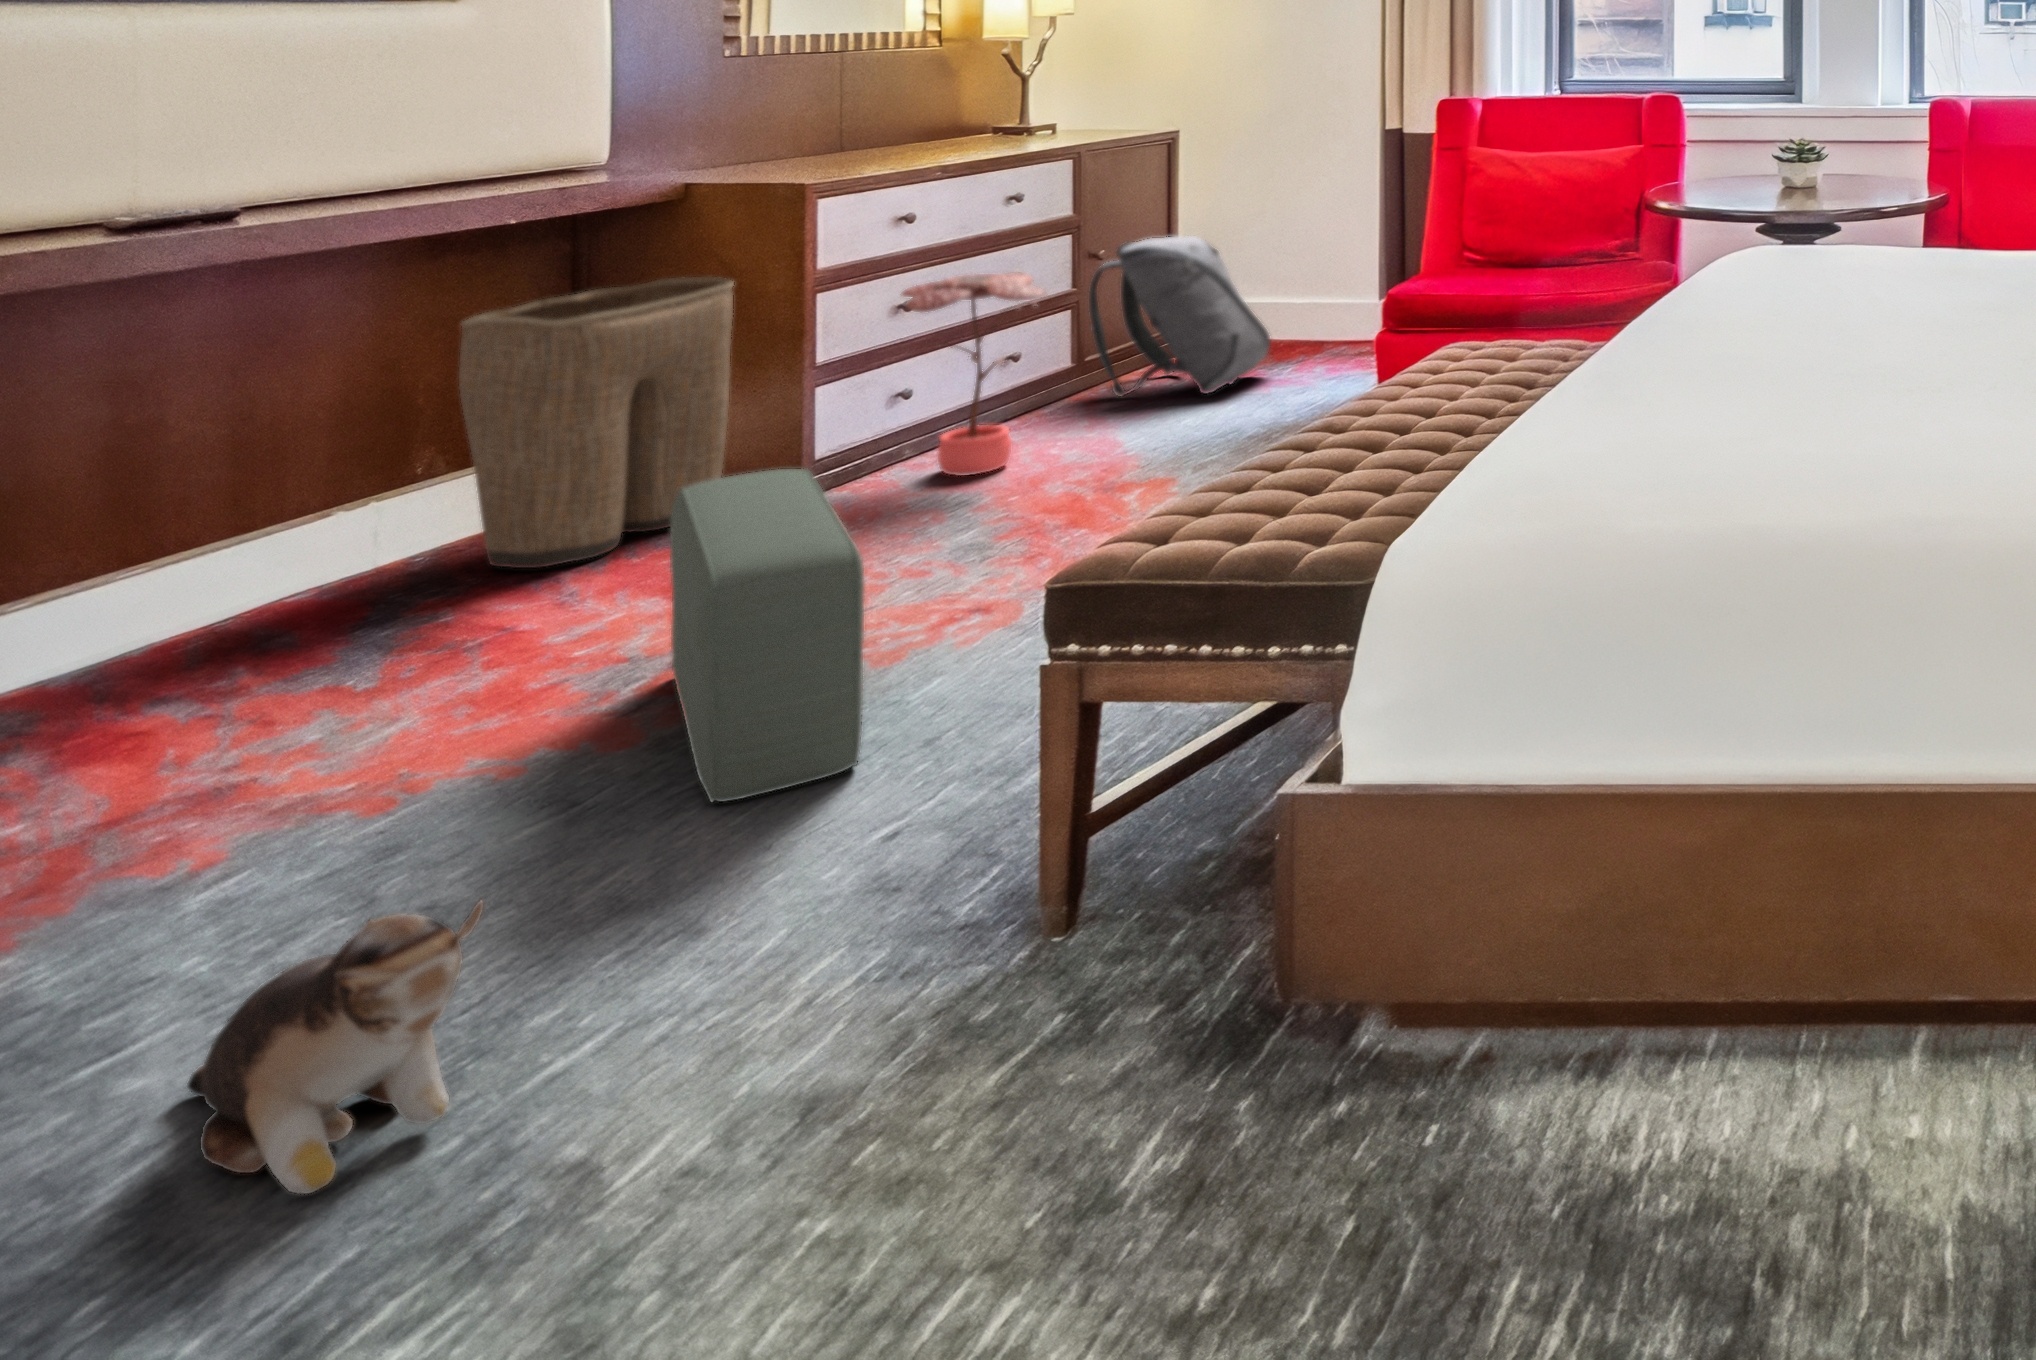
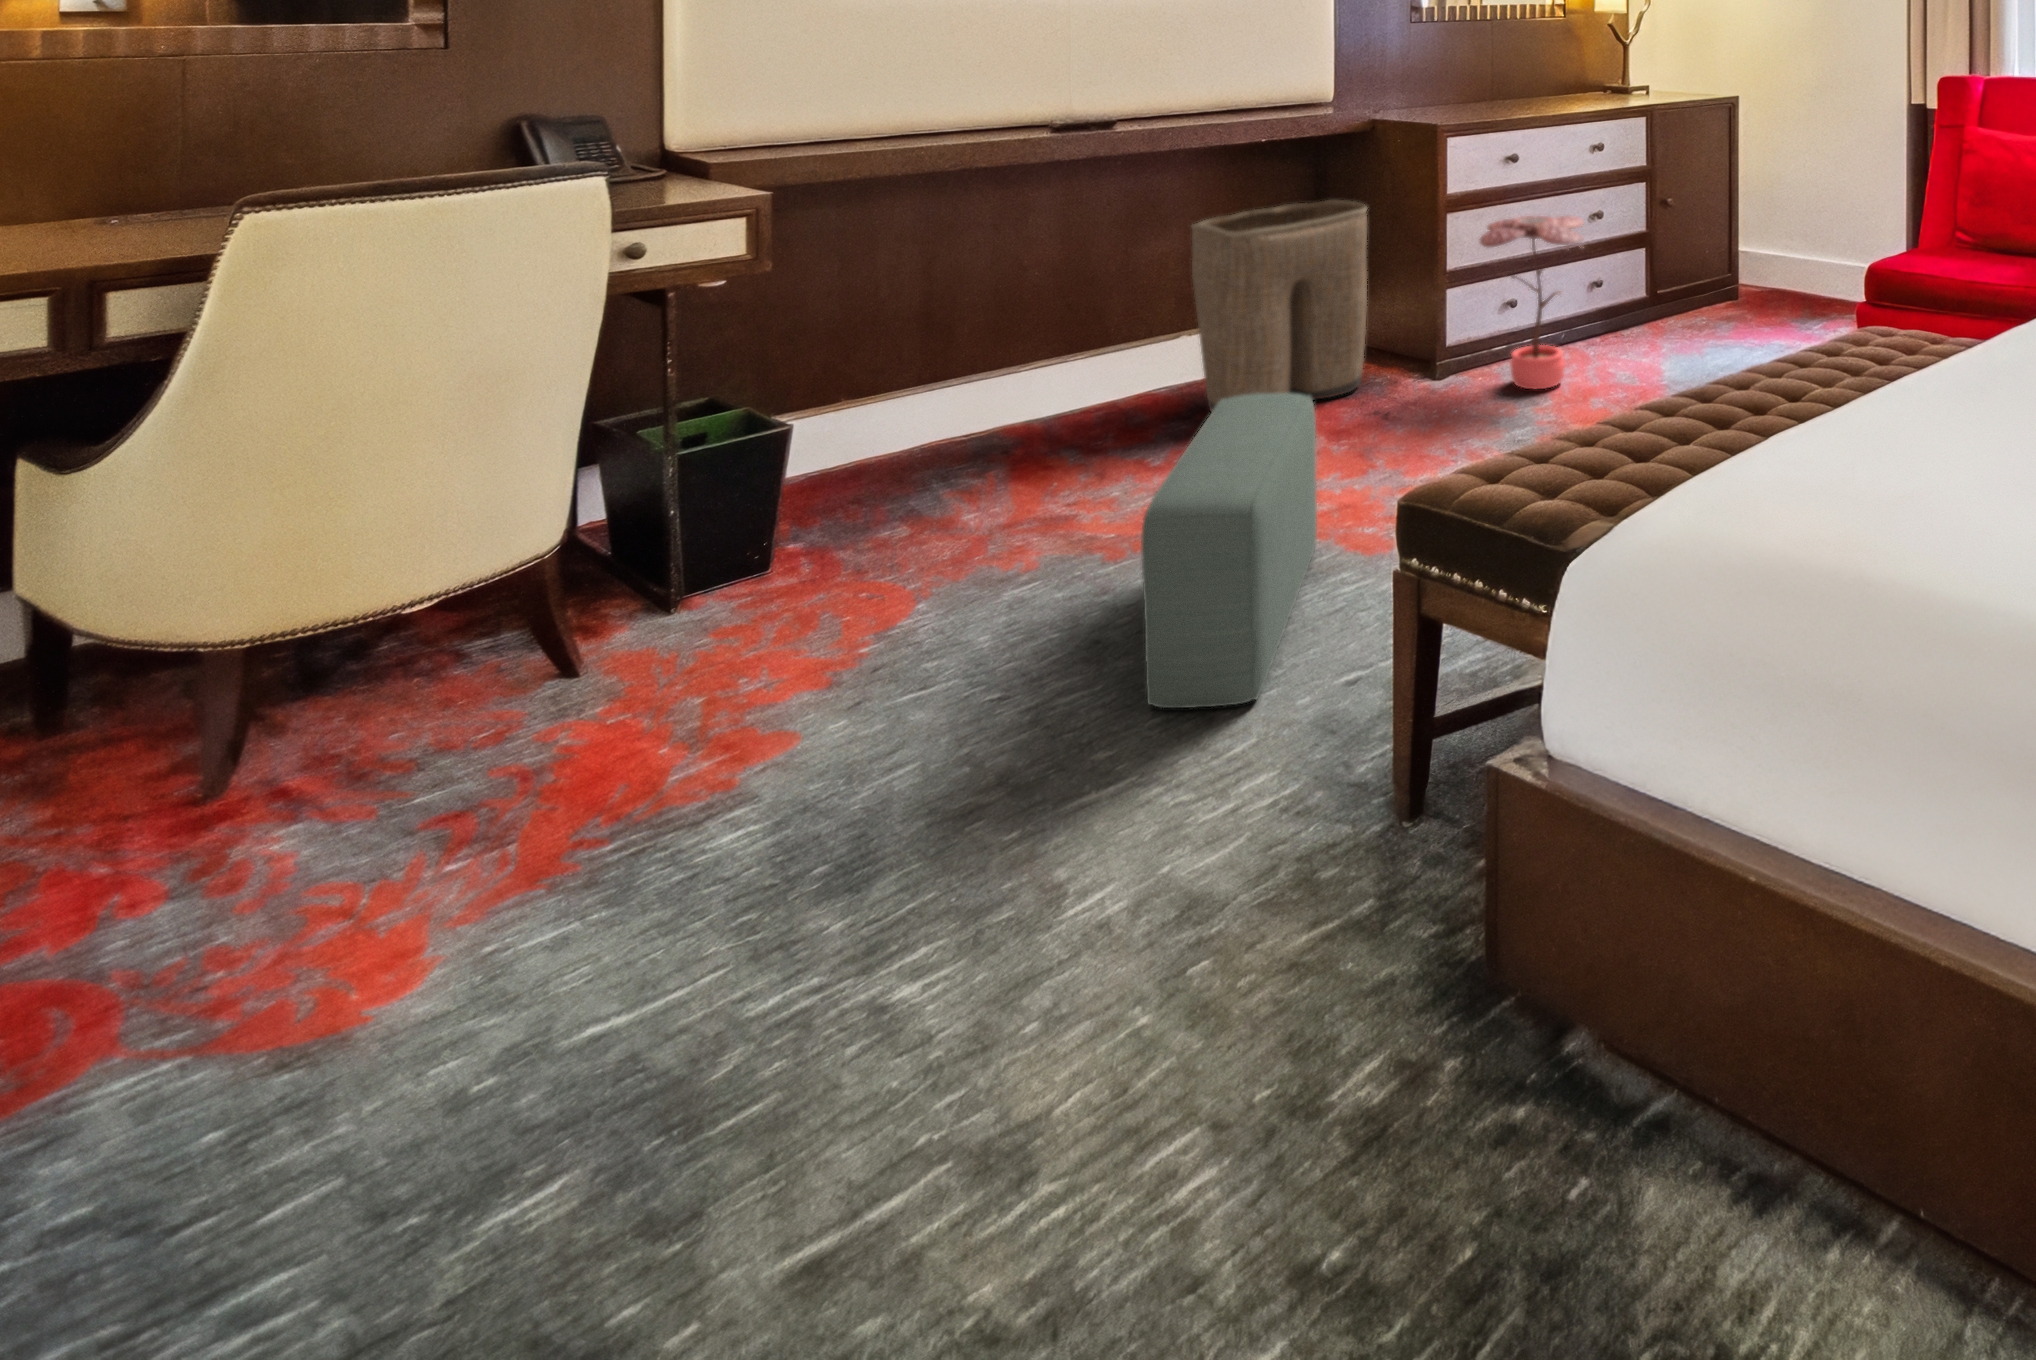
backpack: present [1089,236,1270,396] -> none [1657,188,1805,336]
plush toy: present [188,901,483,1194] -> none [619,832,778,1059]

